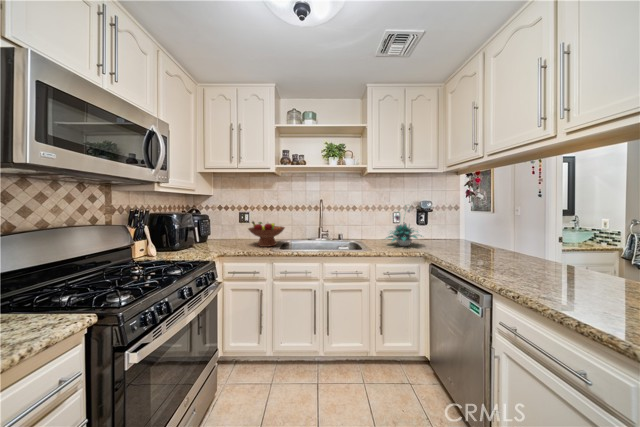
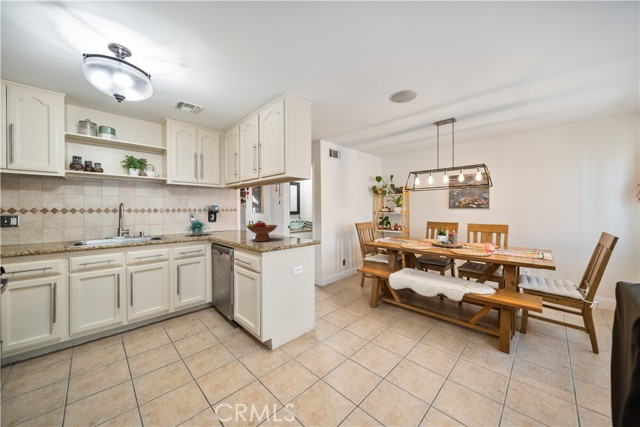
fruit bowl: present [249,222,285,247] -> present [246,221,278,241]

